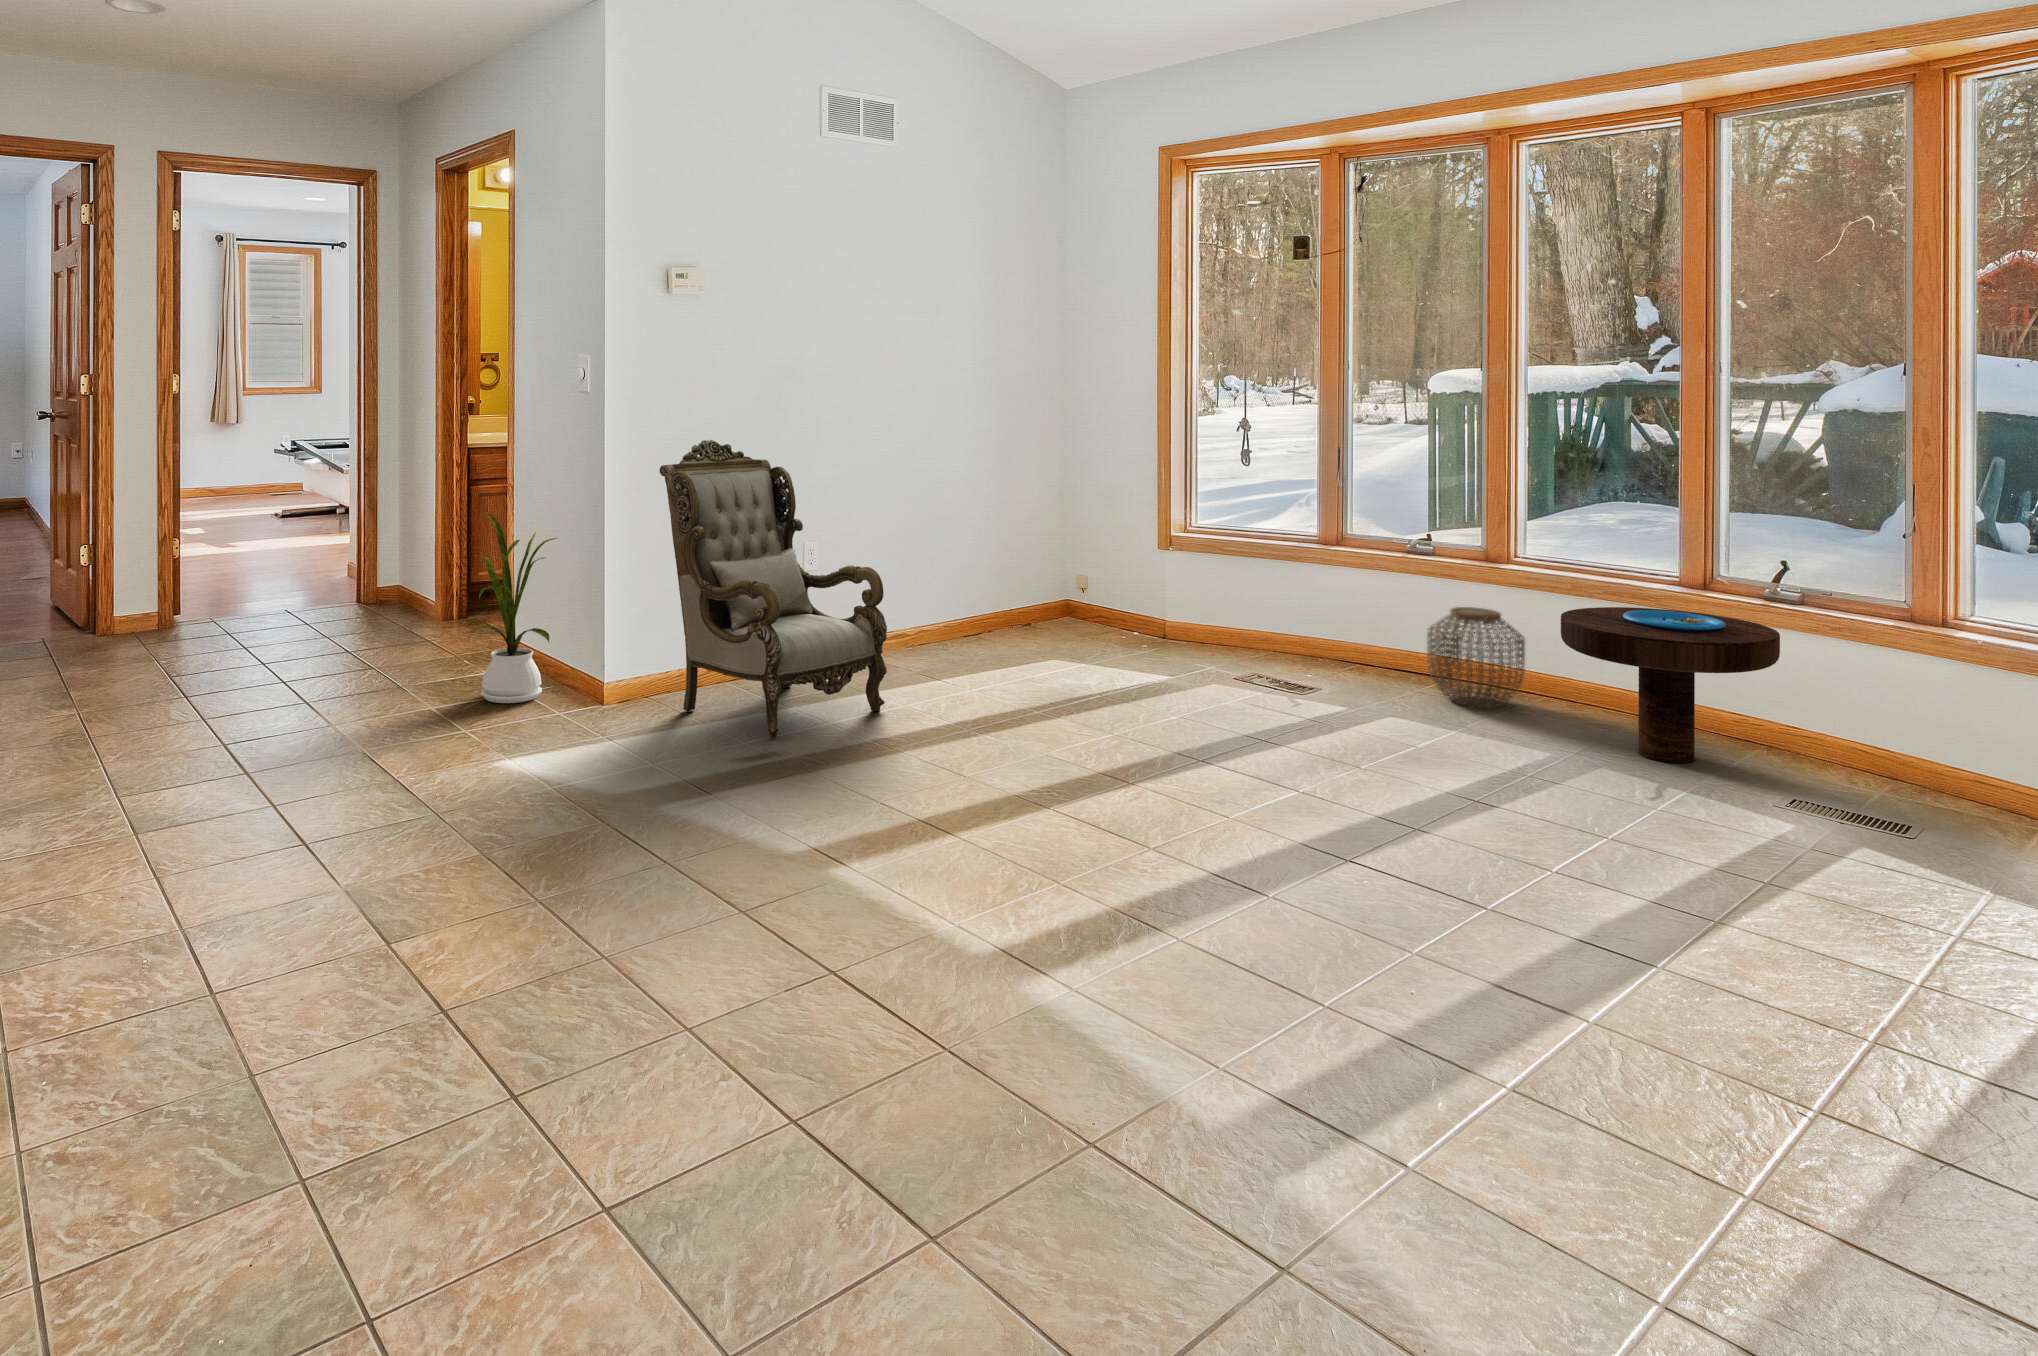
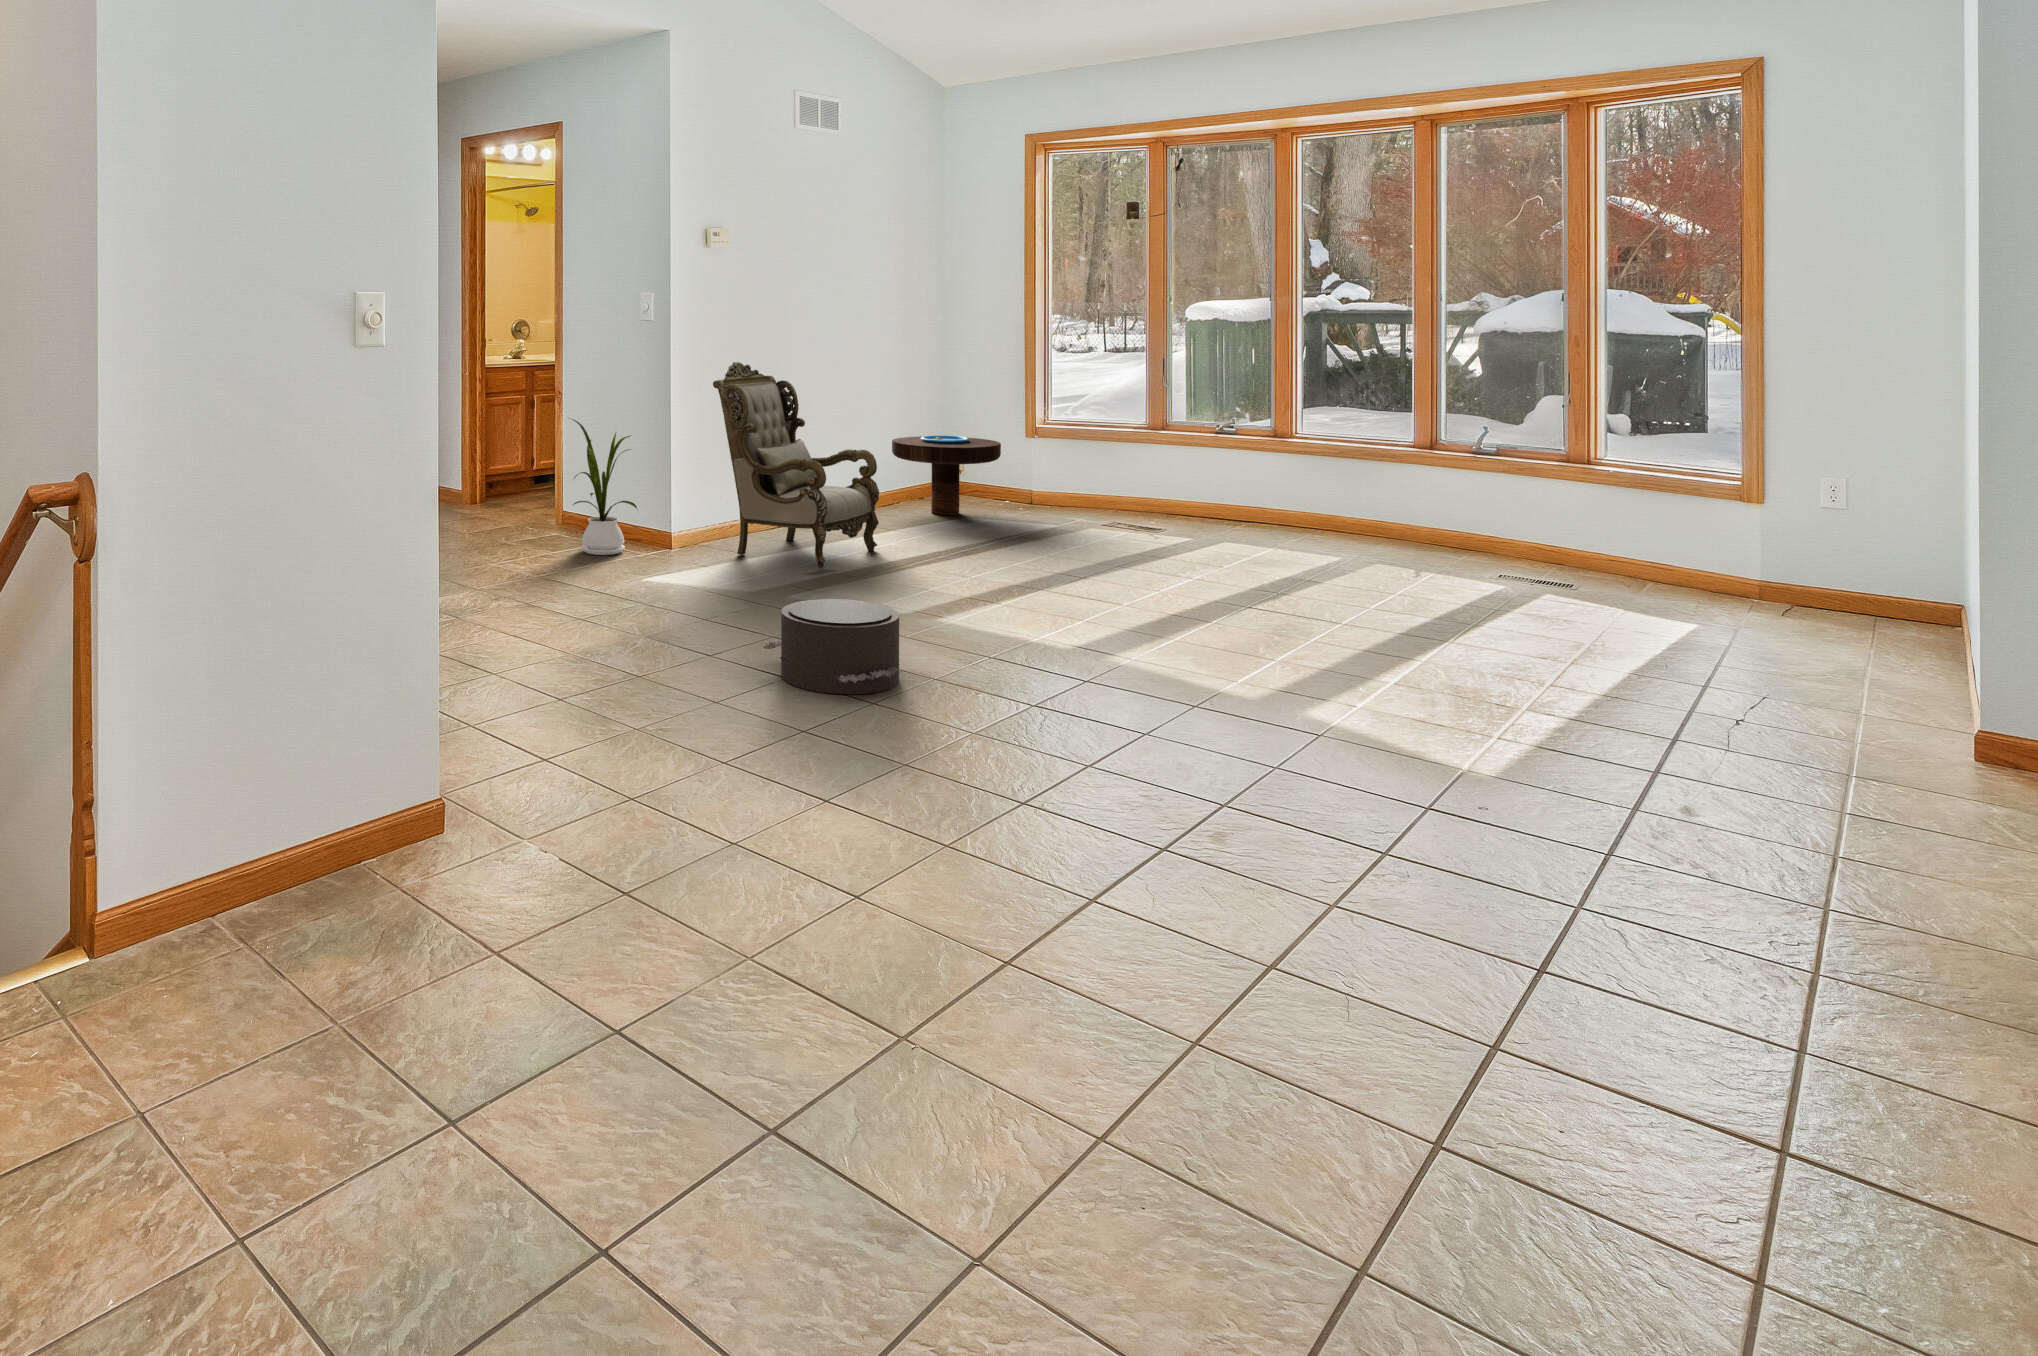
woven basket: present [1427,607,1525,708] -> none [1236,468,1305,536]
side table: present [1561,607,1780,763] -> present [892,435,1001,515]
pouf: none [435,837,640,1034] -> present [762,599,902,694]

